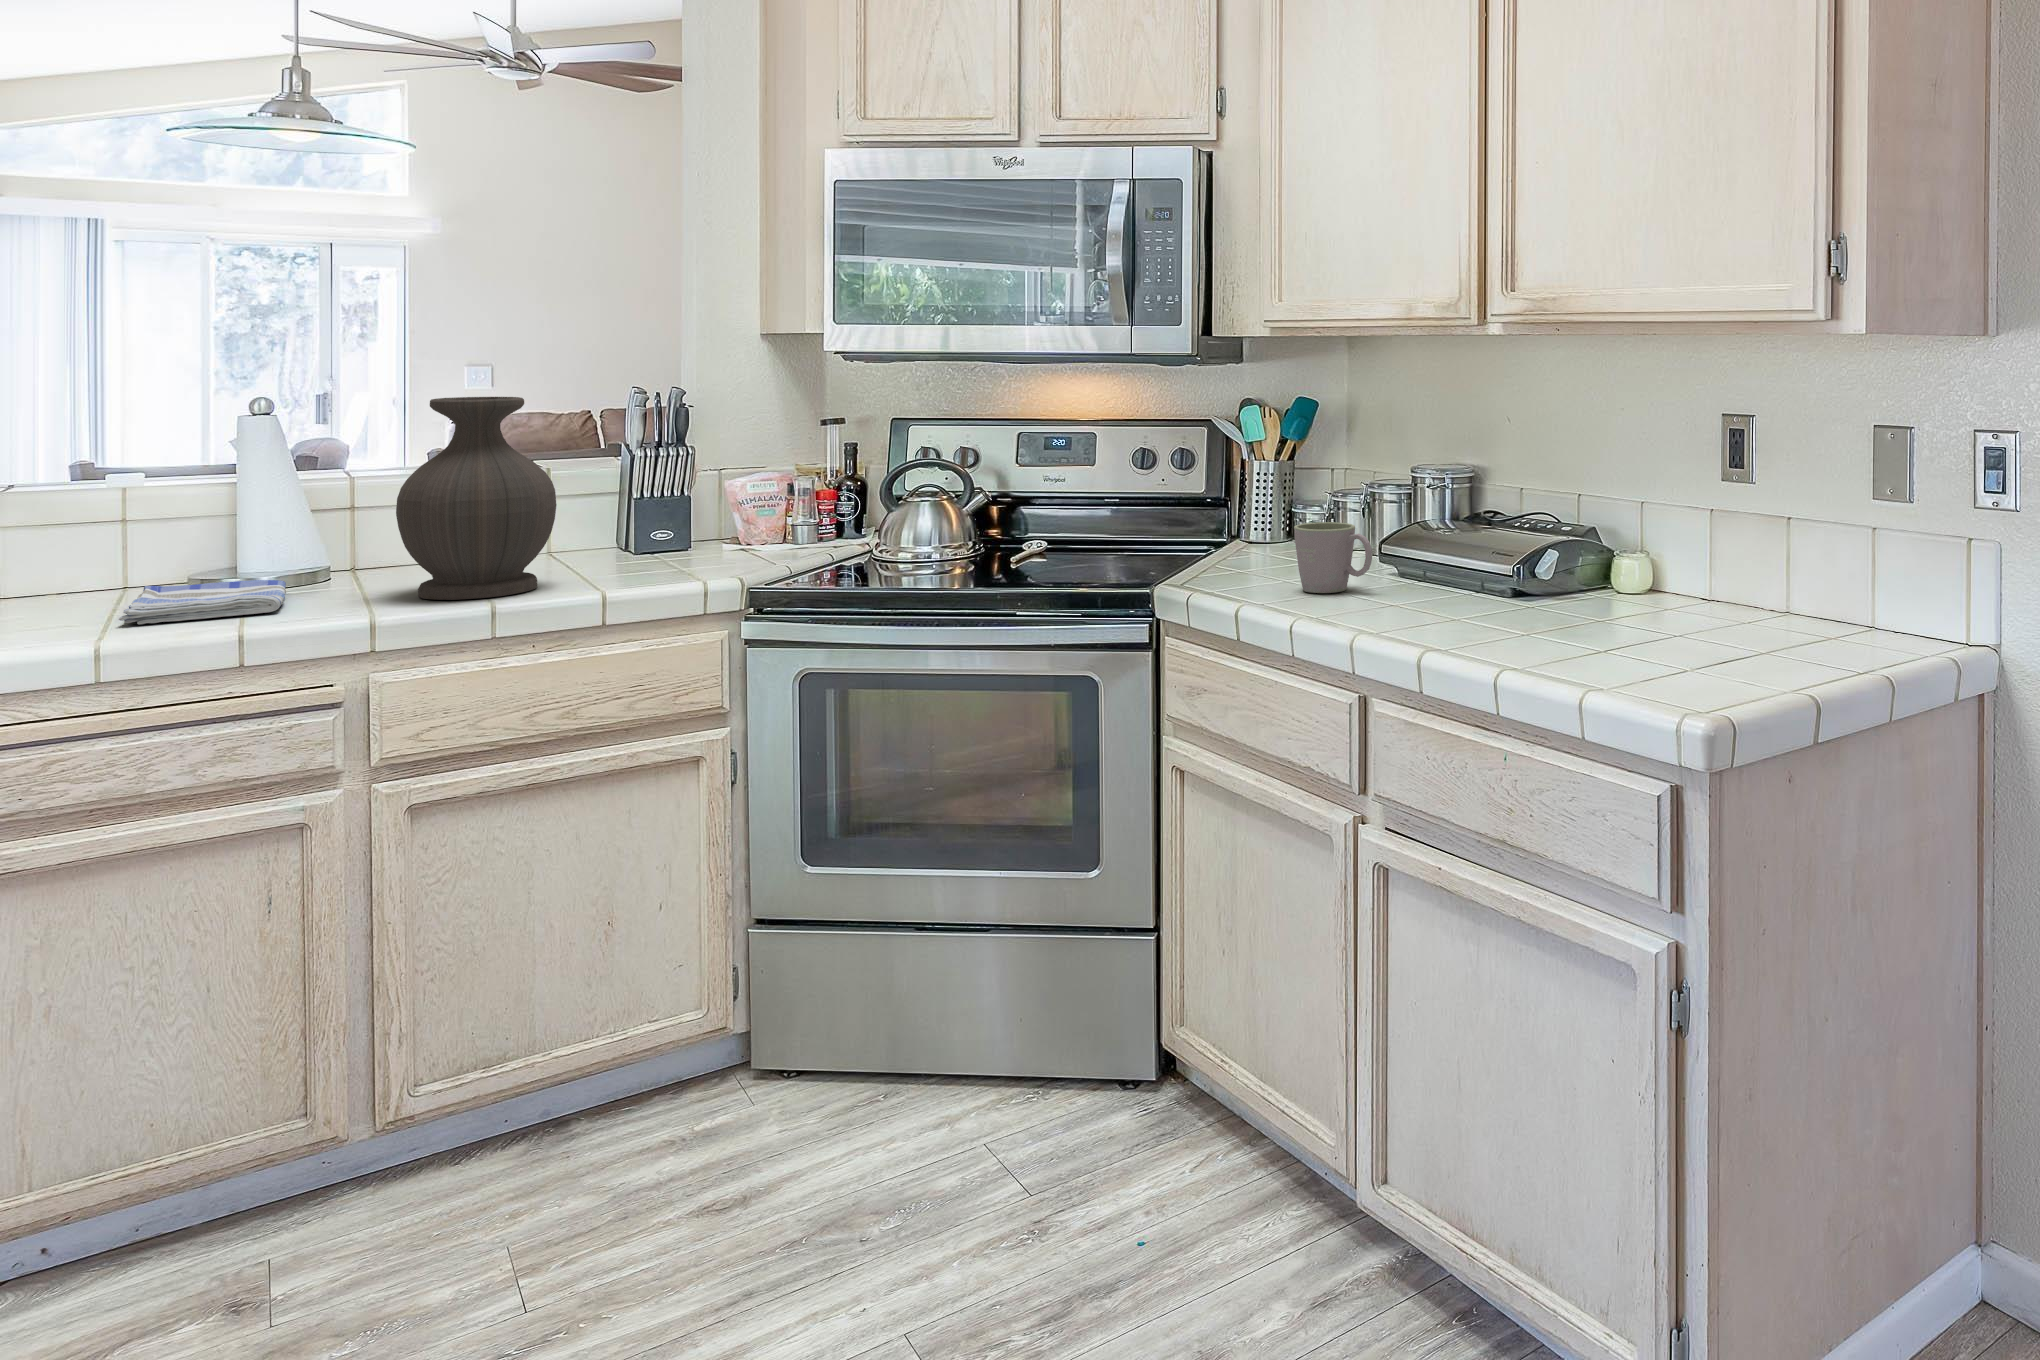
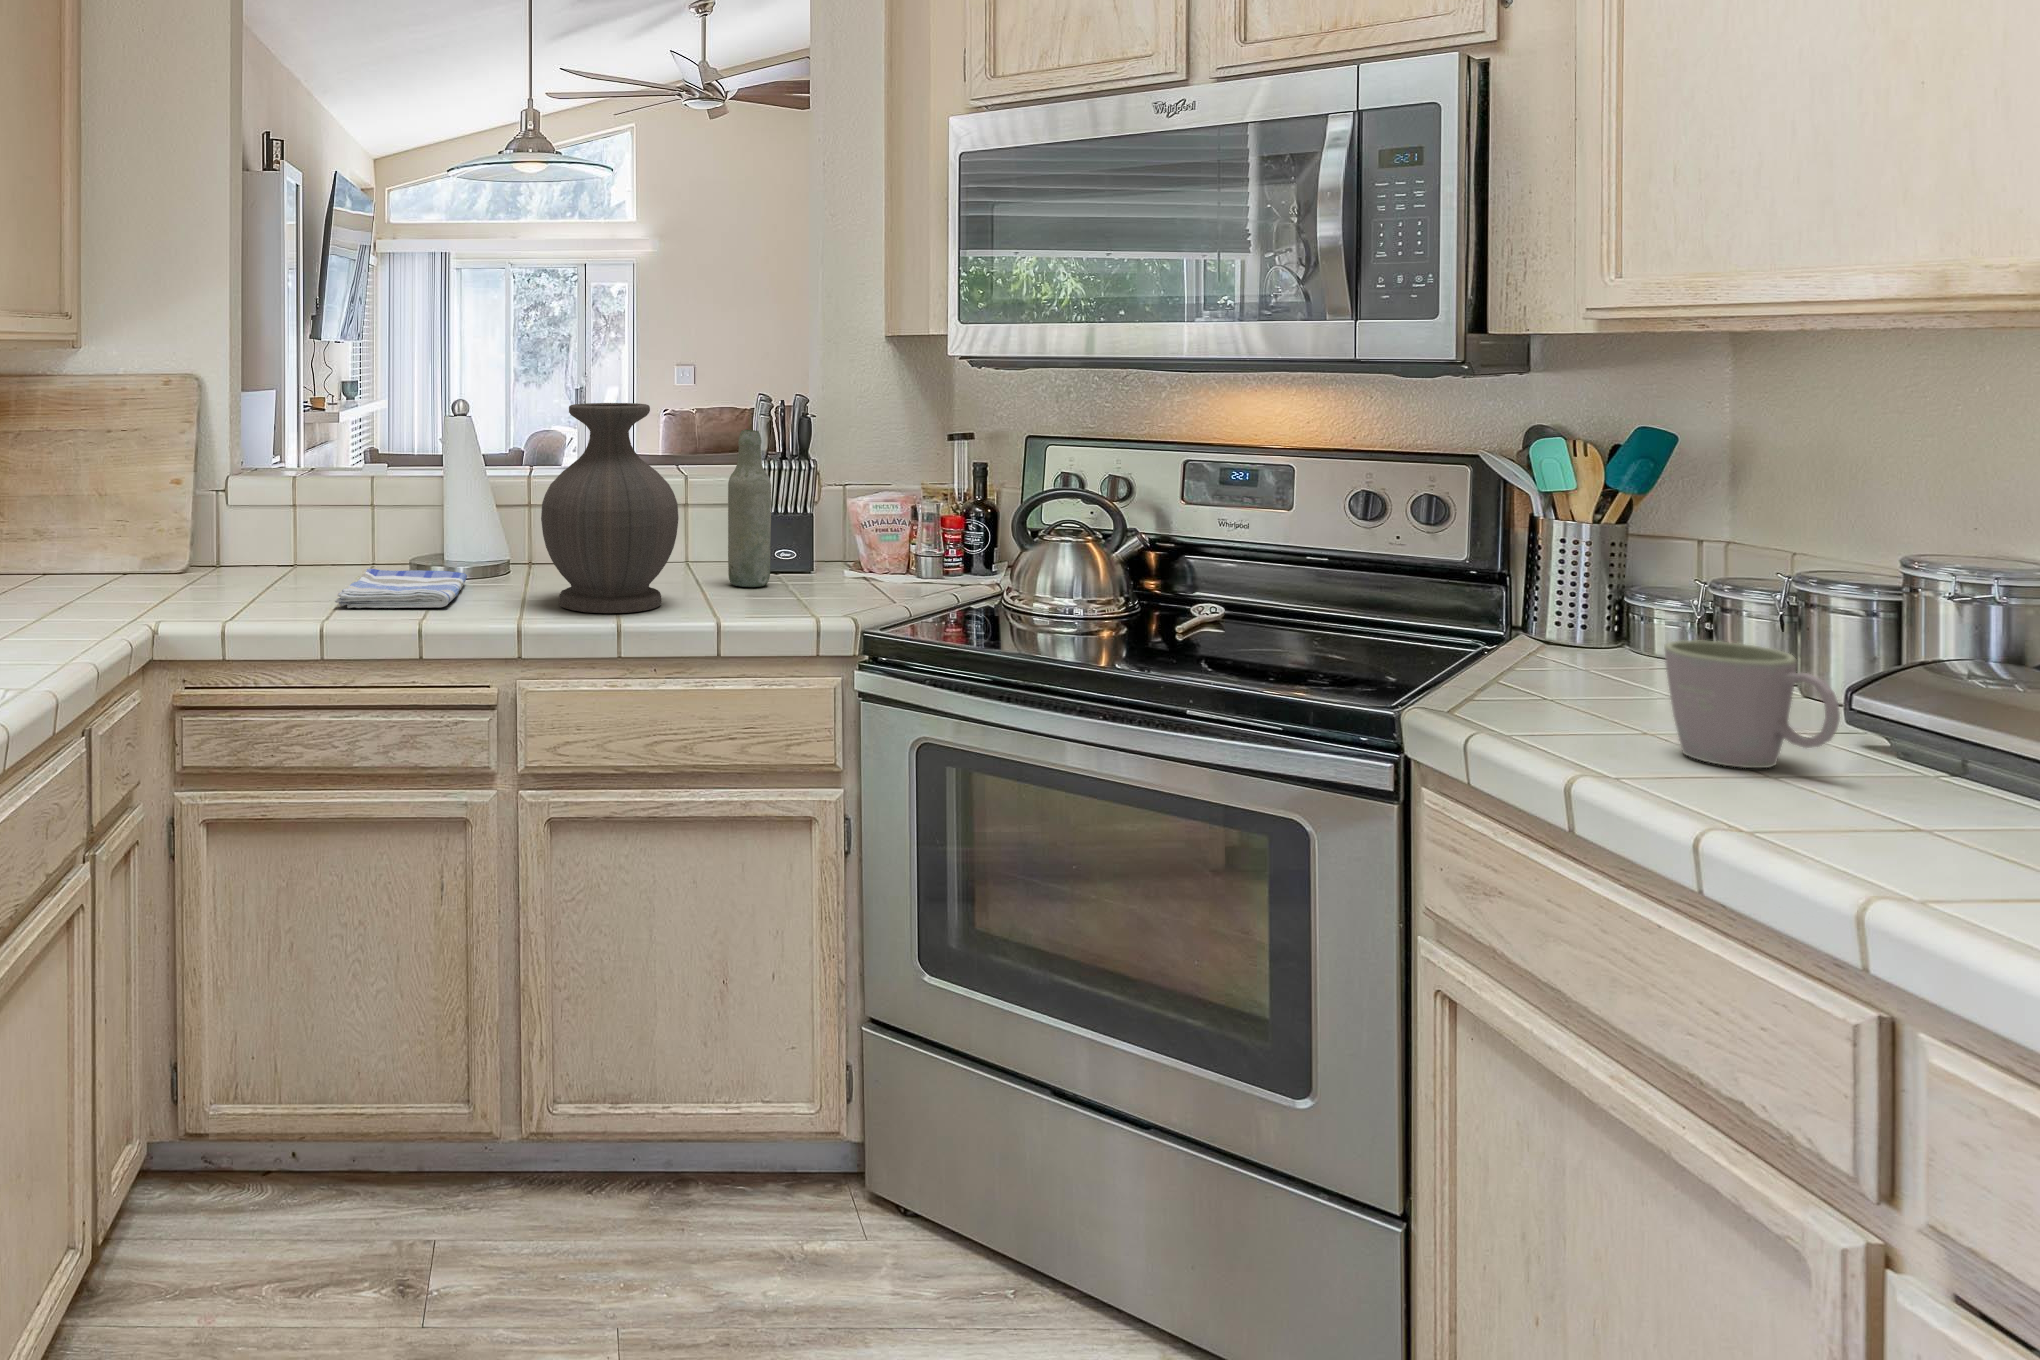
bottle: none [603,420,649,566] -> present [728,429,771,587]

